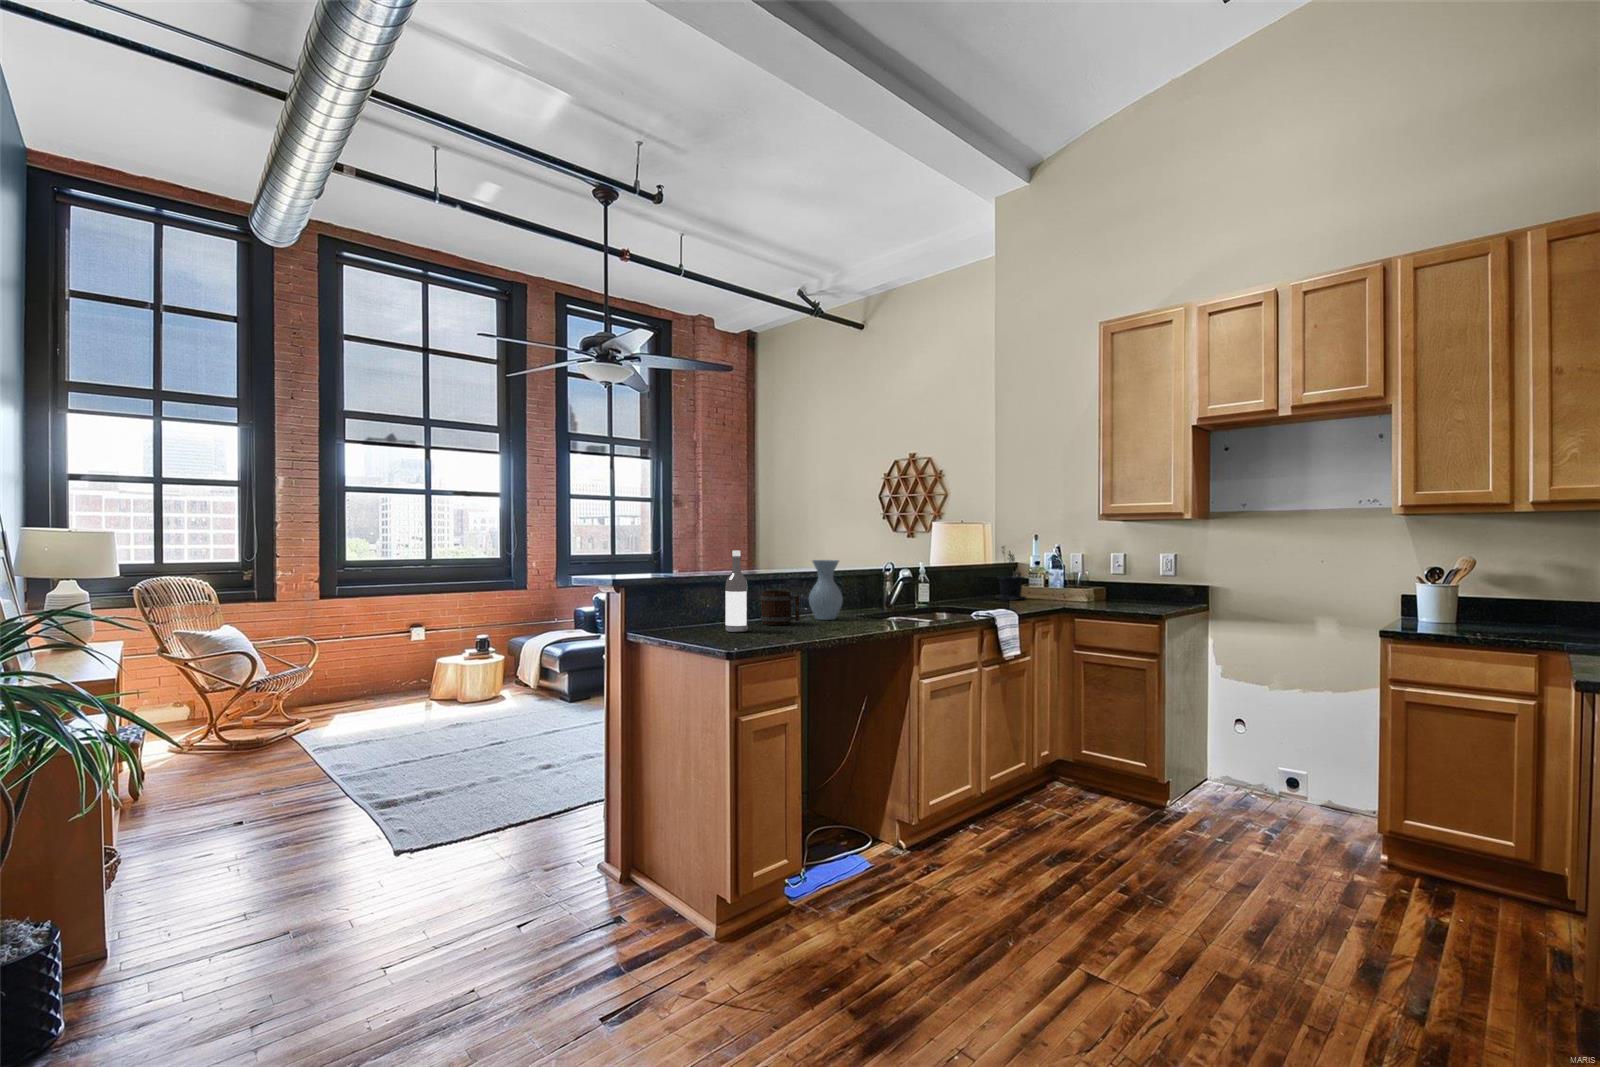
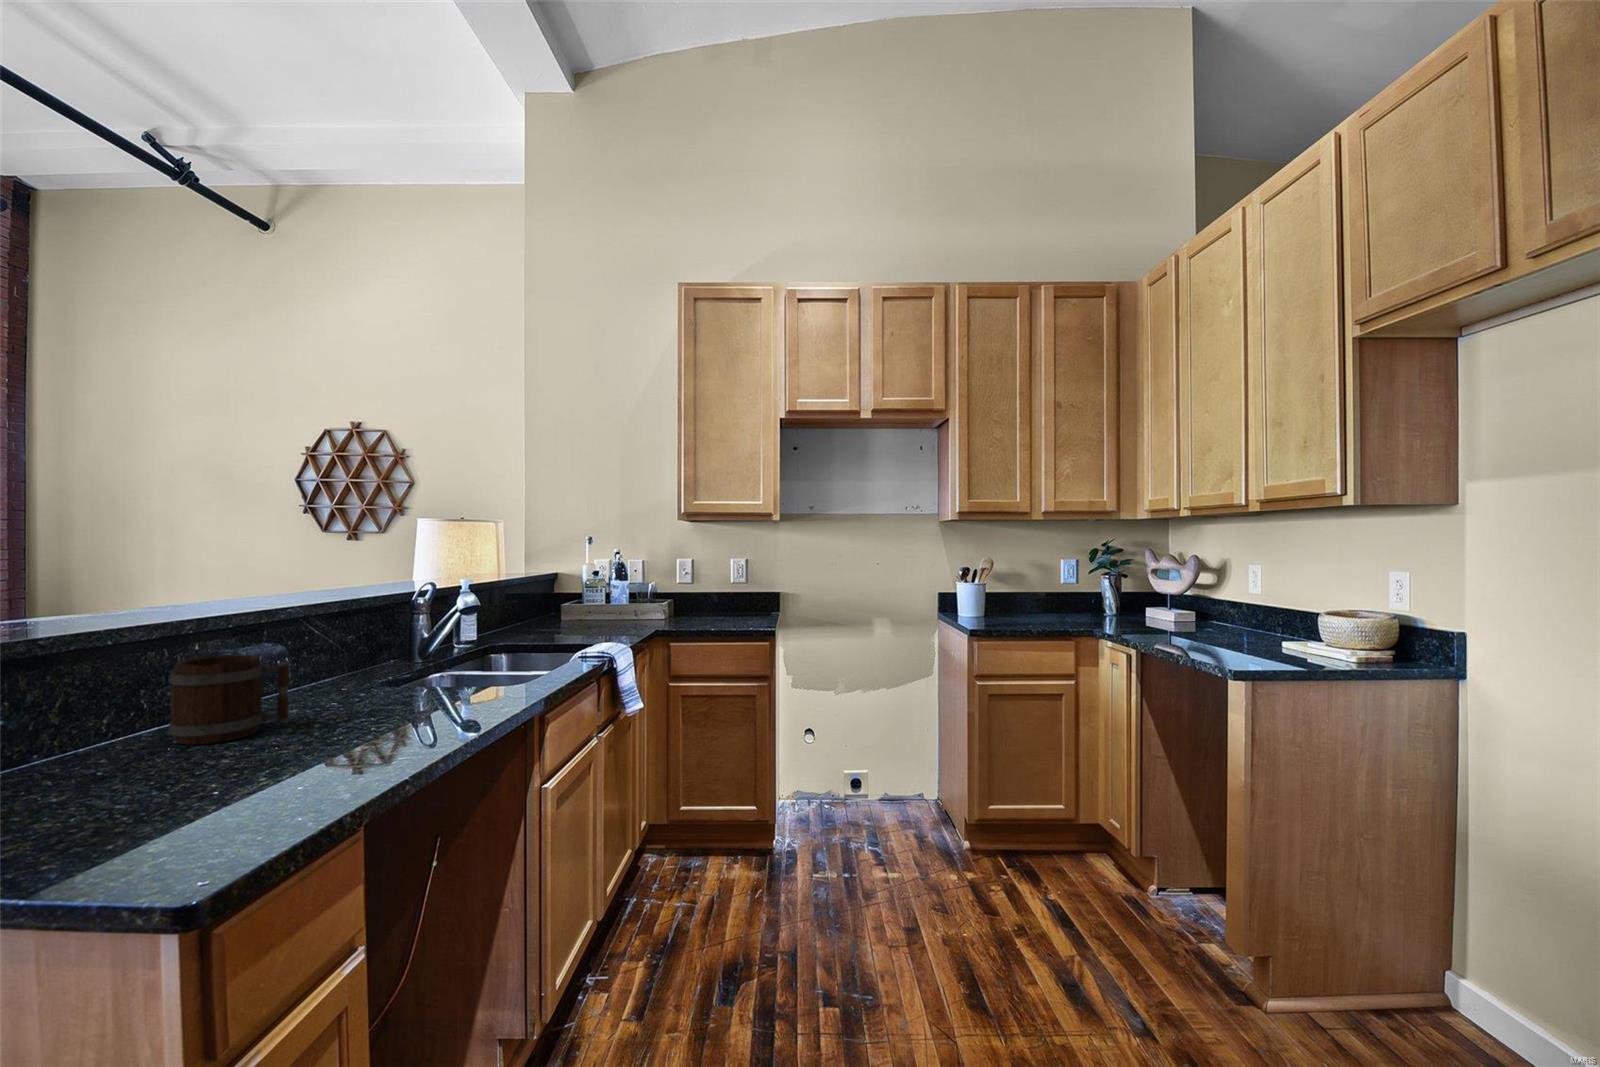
potted plant: present [995,546,1026,600] -> none [547,551,594,624]
wine bottle: present [725,550,748,632] -> none [66,565,153,798]
vase: present [809,560,843,620] -> none [290,580,374,705]

